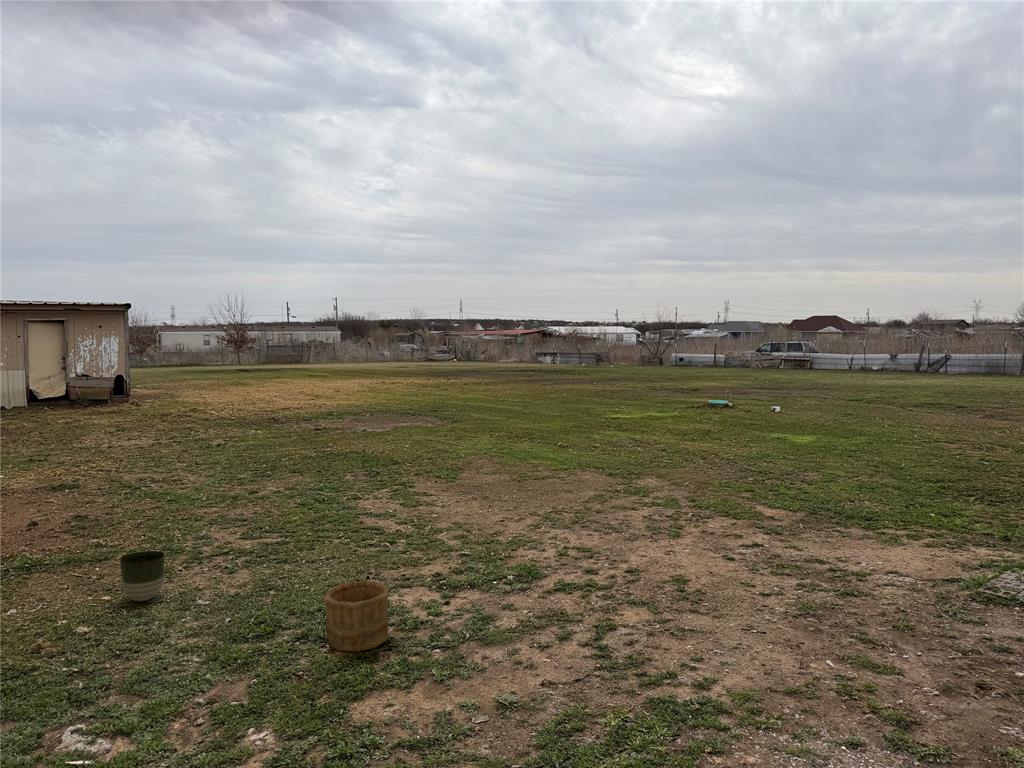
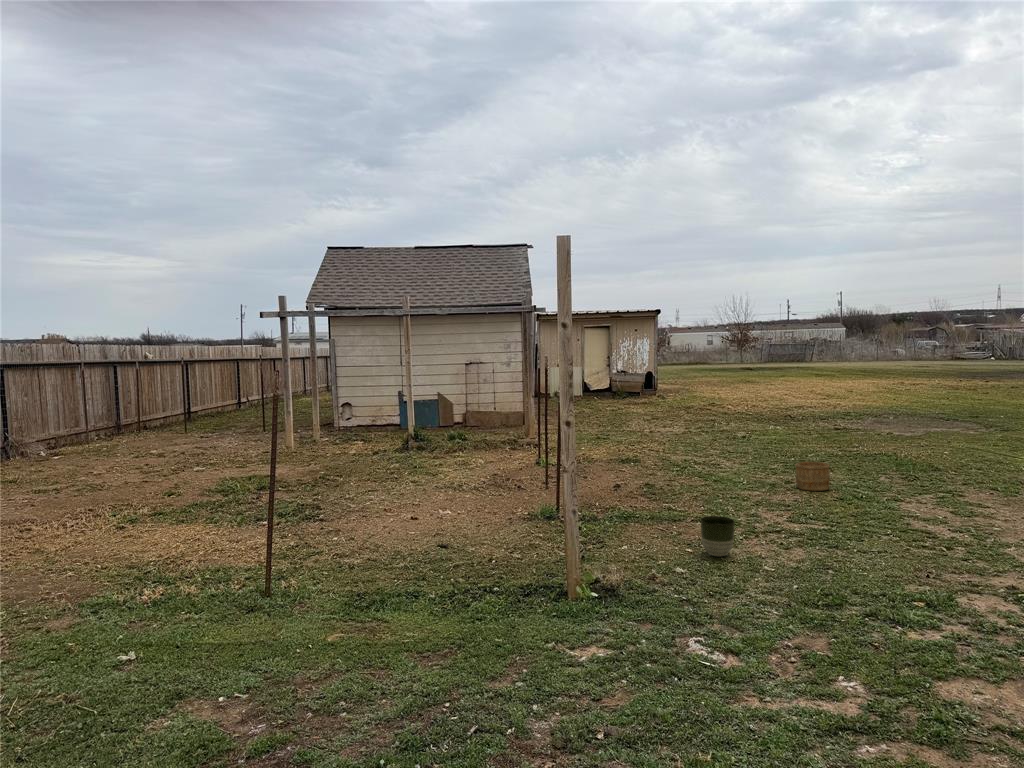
wooden bucket: present [323,581,389,652] -> present [795,462,830,491]

